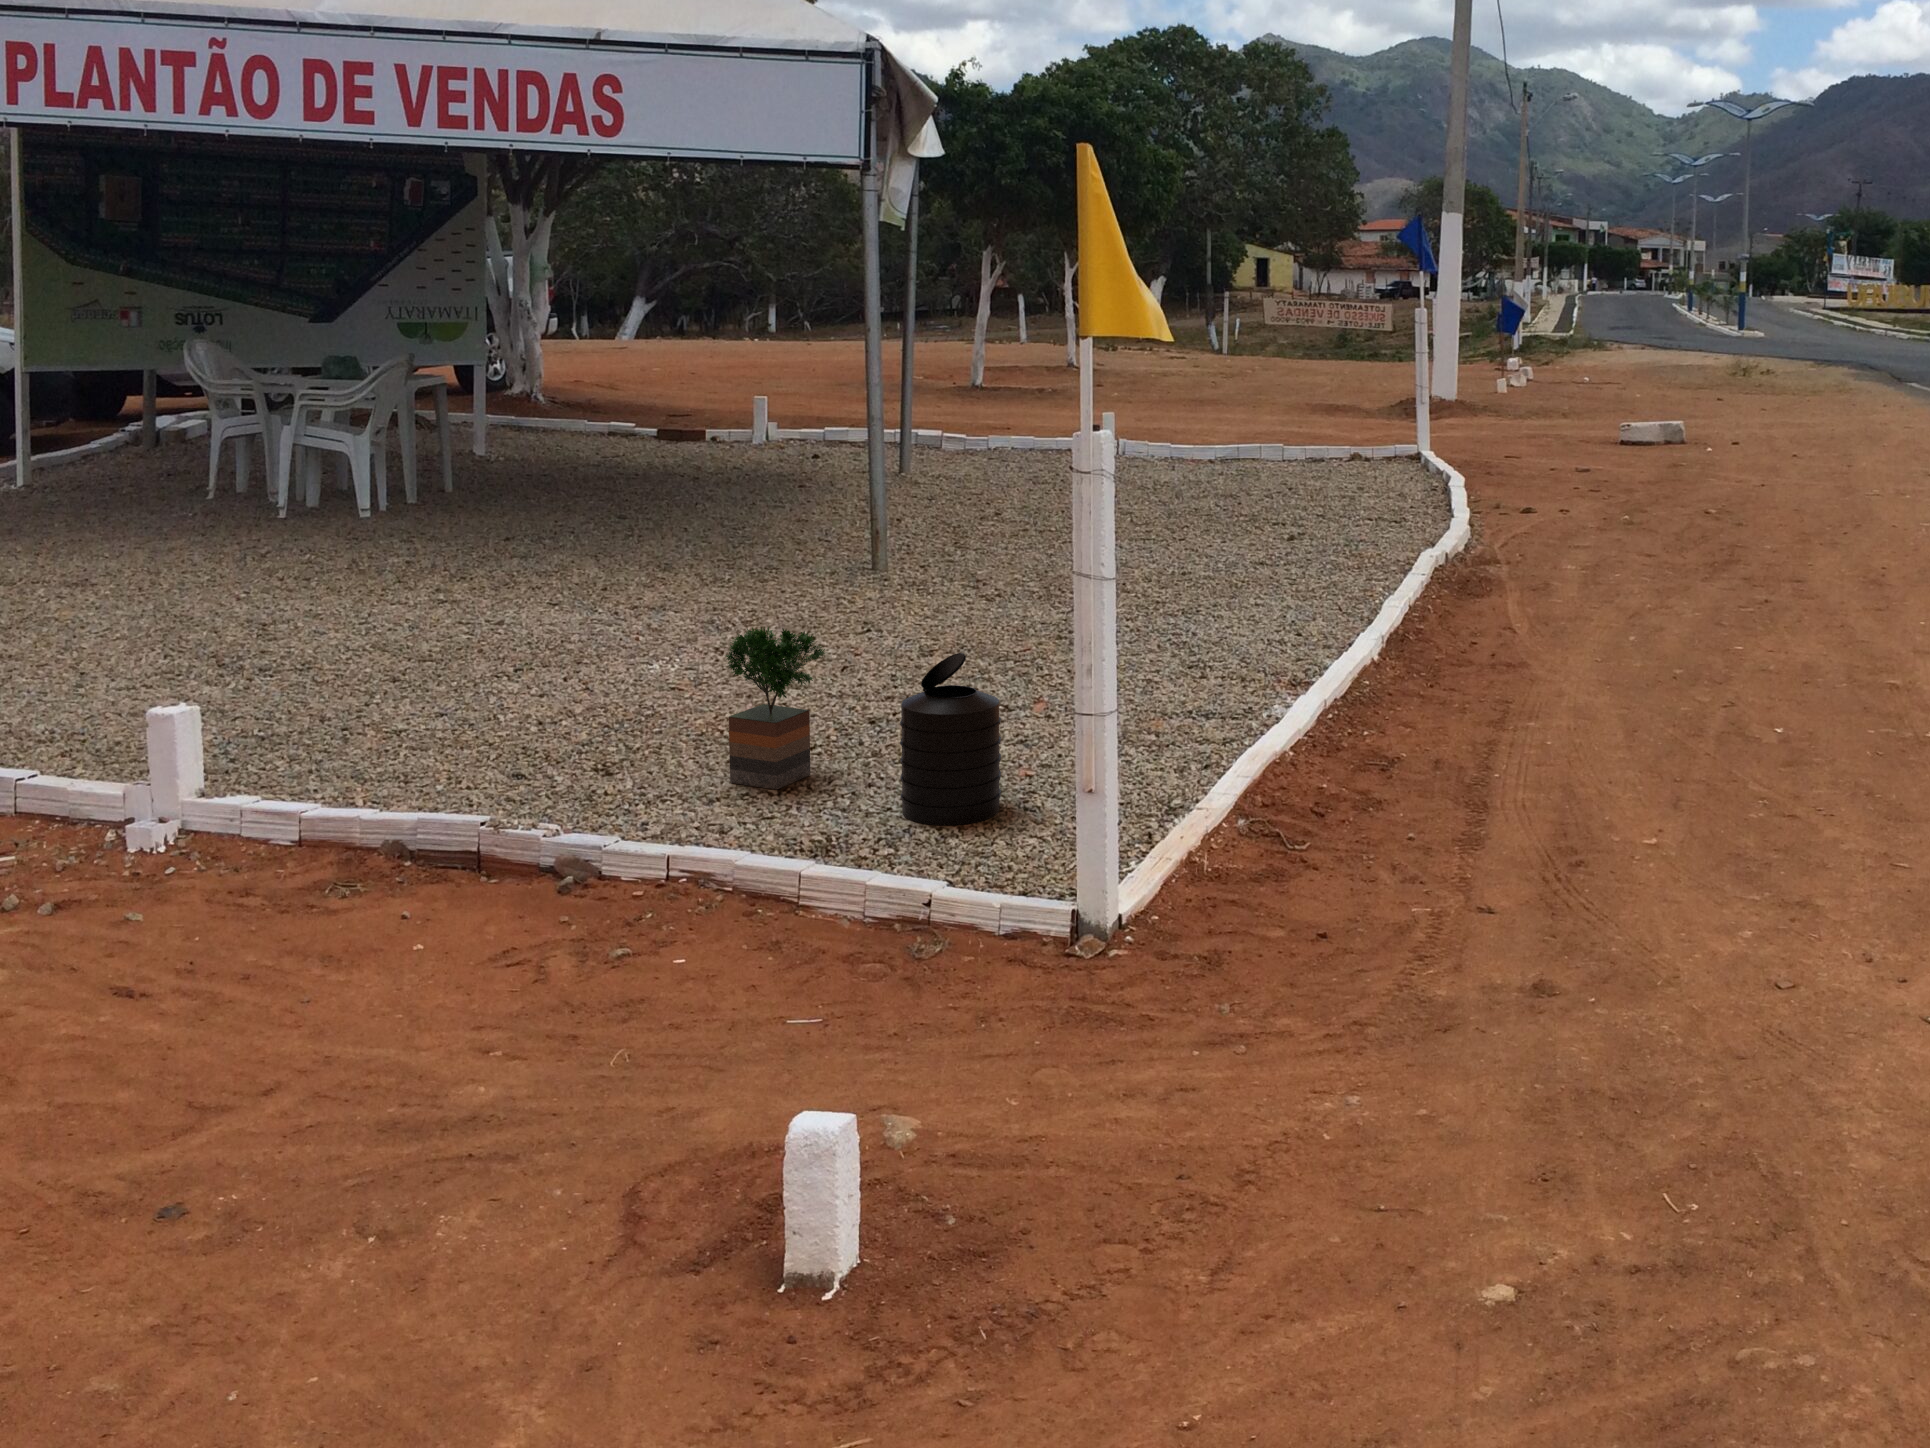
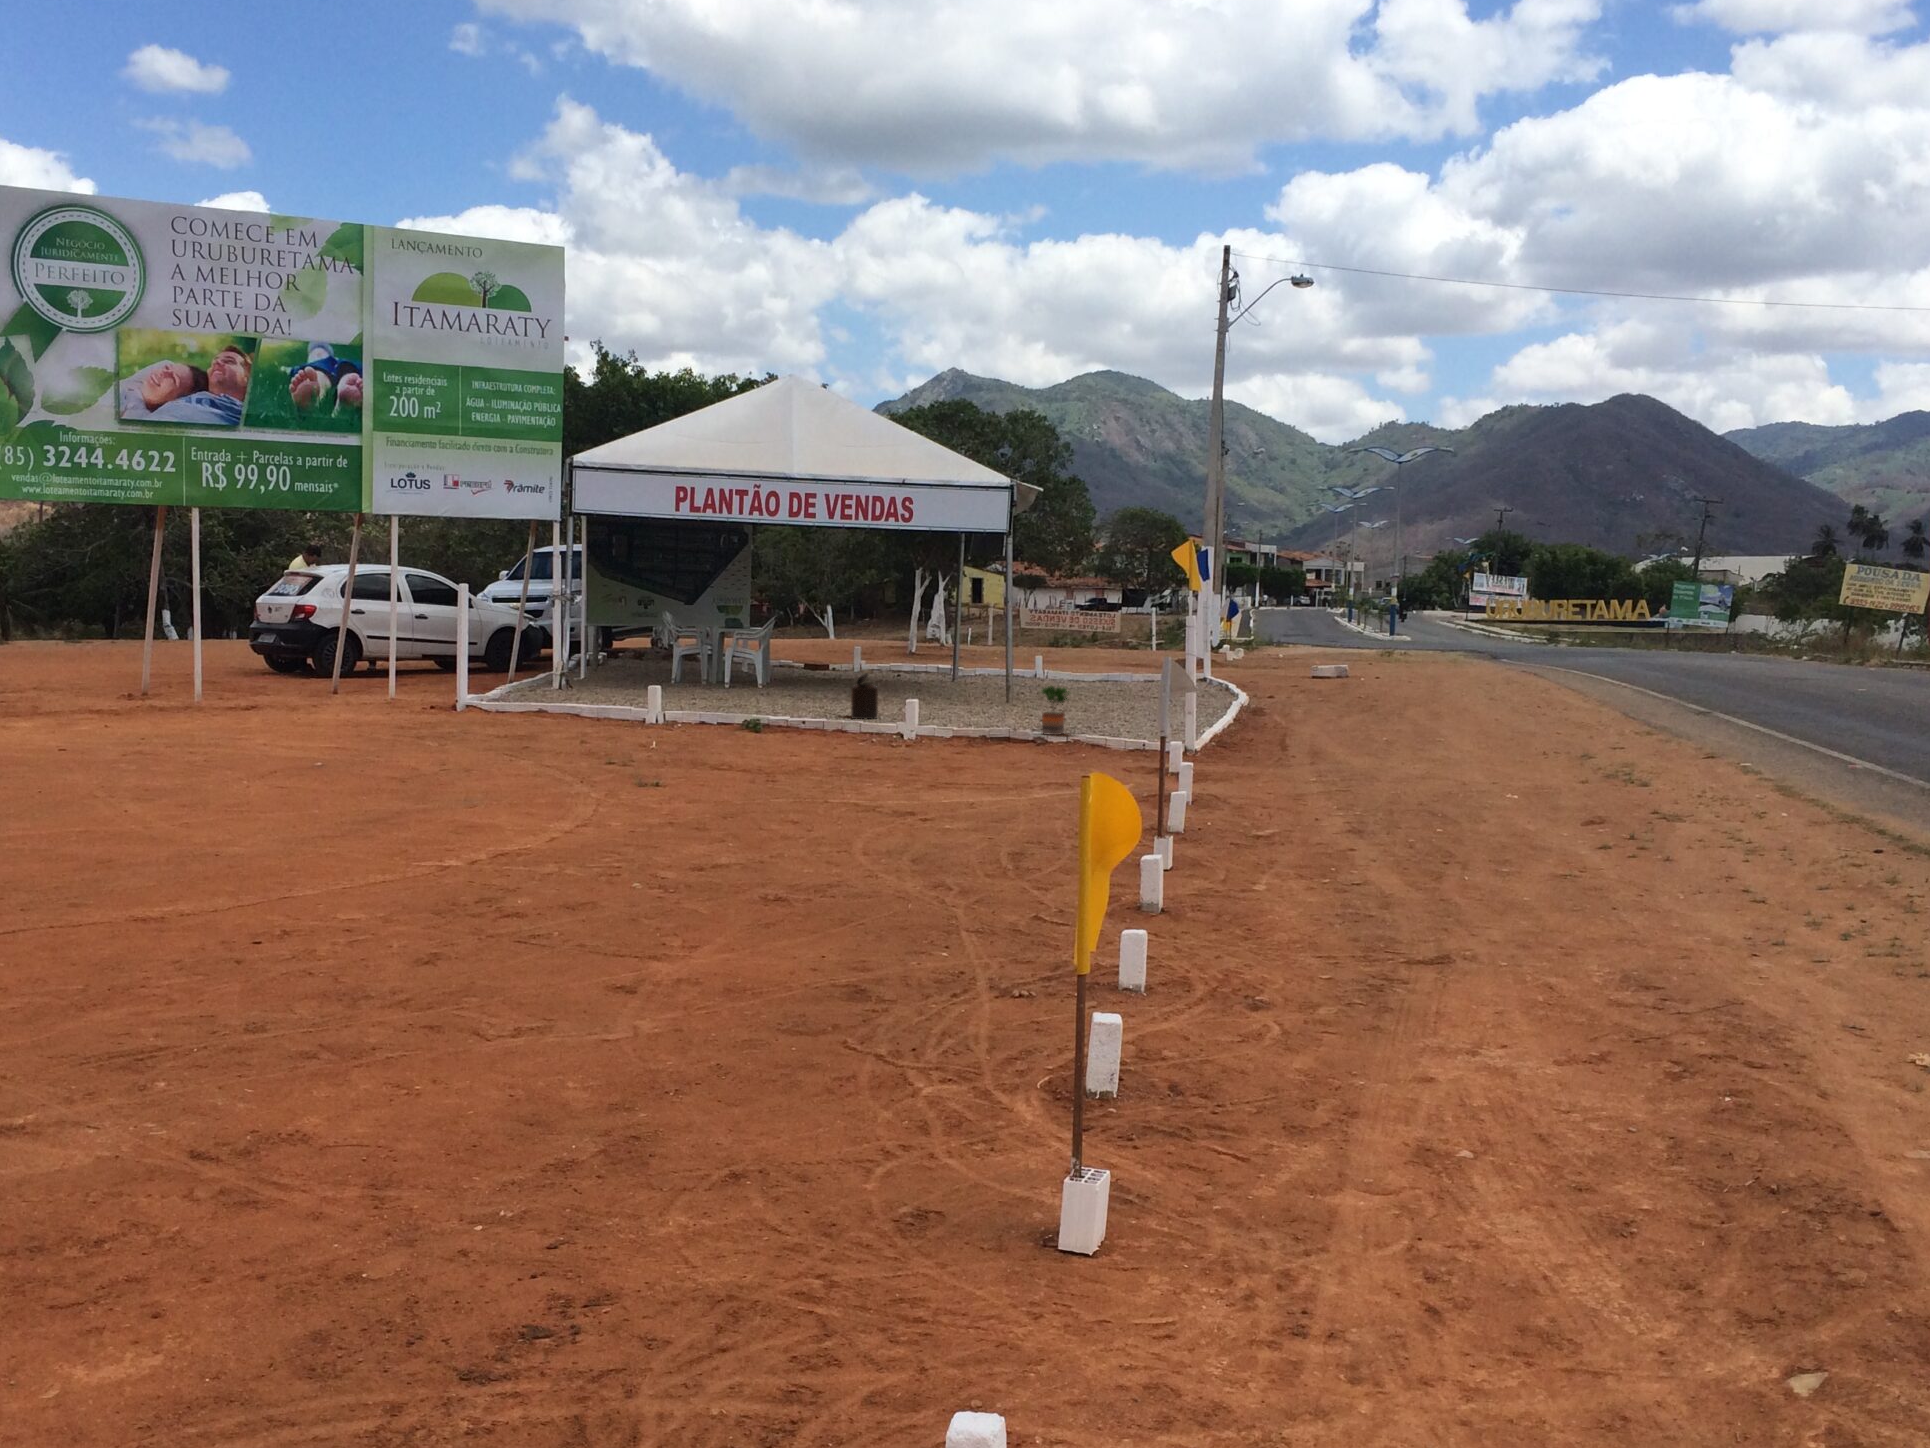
trash can: present [900,653,1001,825] -> present [851,673,878,719]

